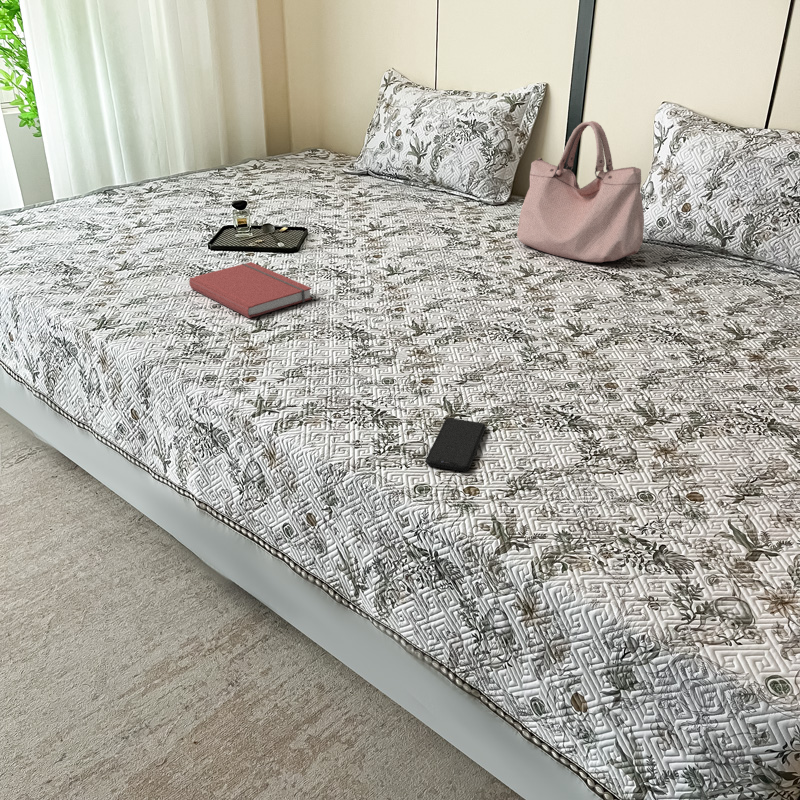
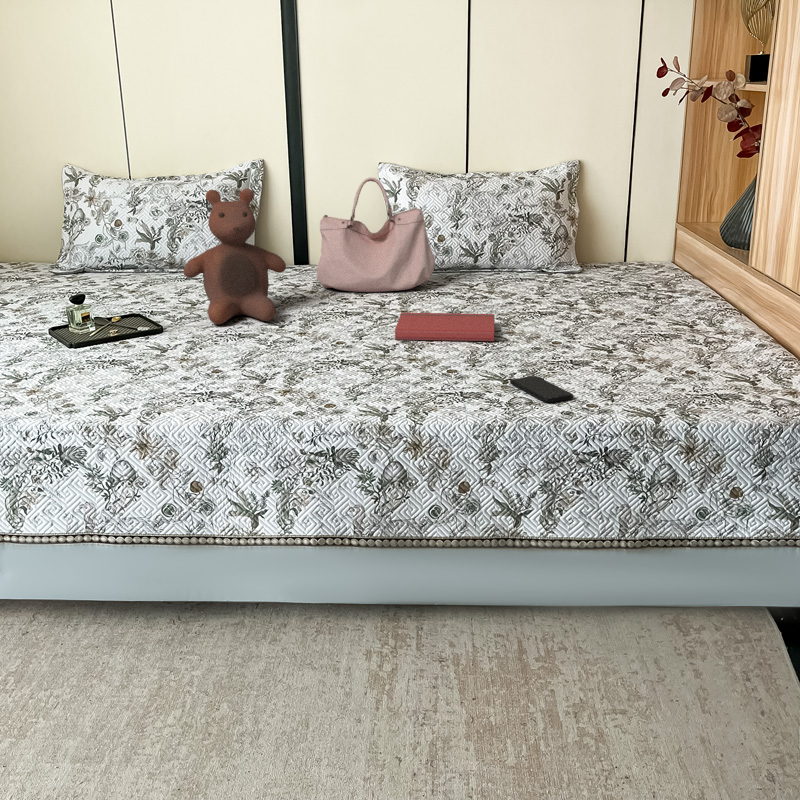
stuffed bear: none [340,117,444,265] -> present [183,189,286,324]
book: present [189,262,312,318] -> present [395,313,495,341]

